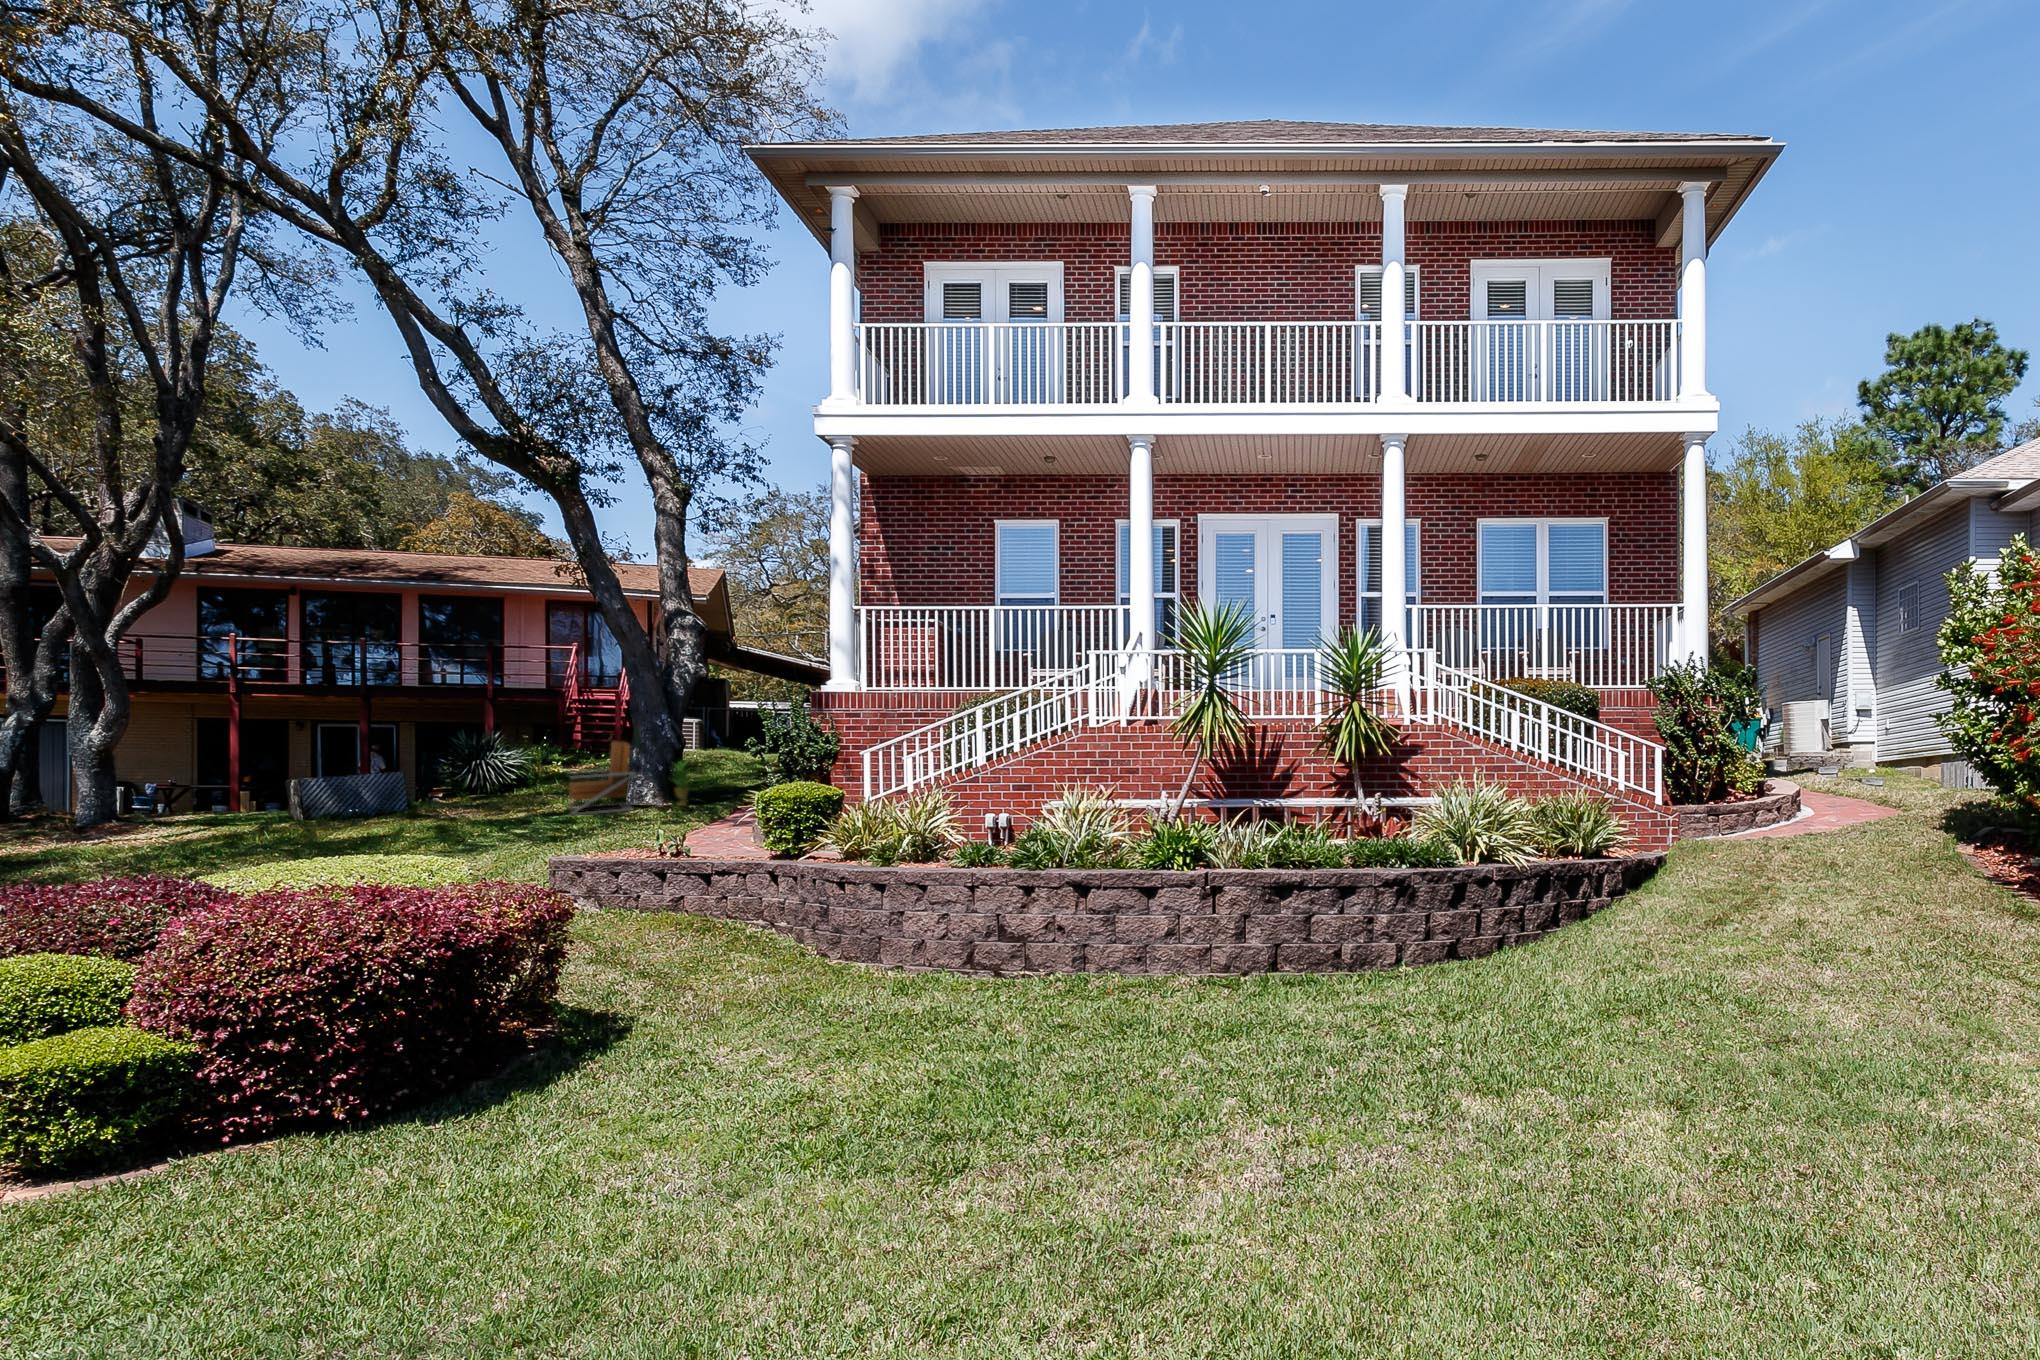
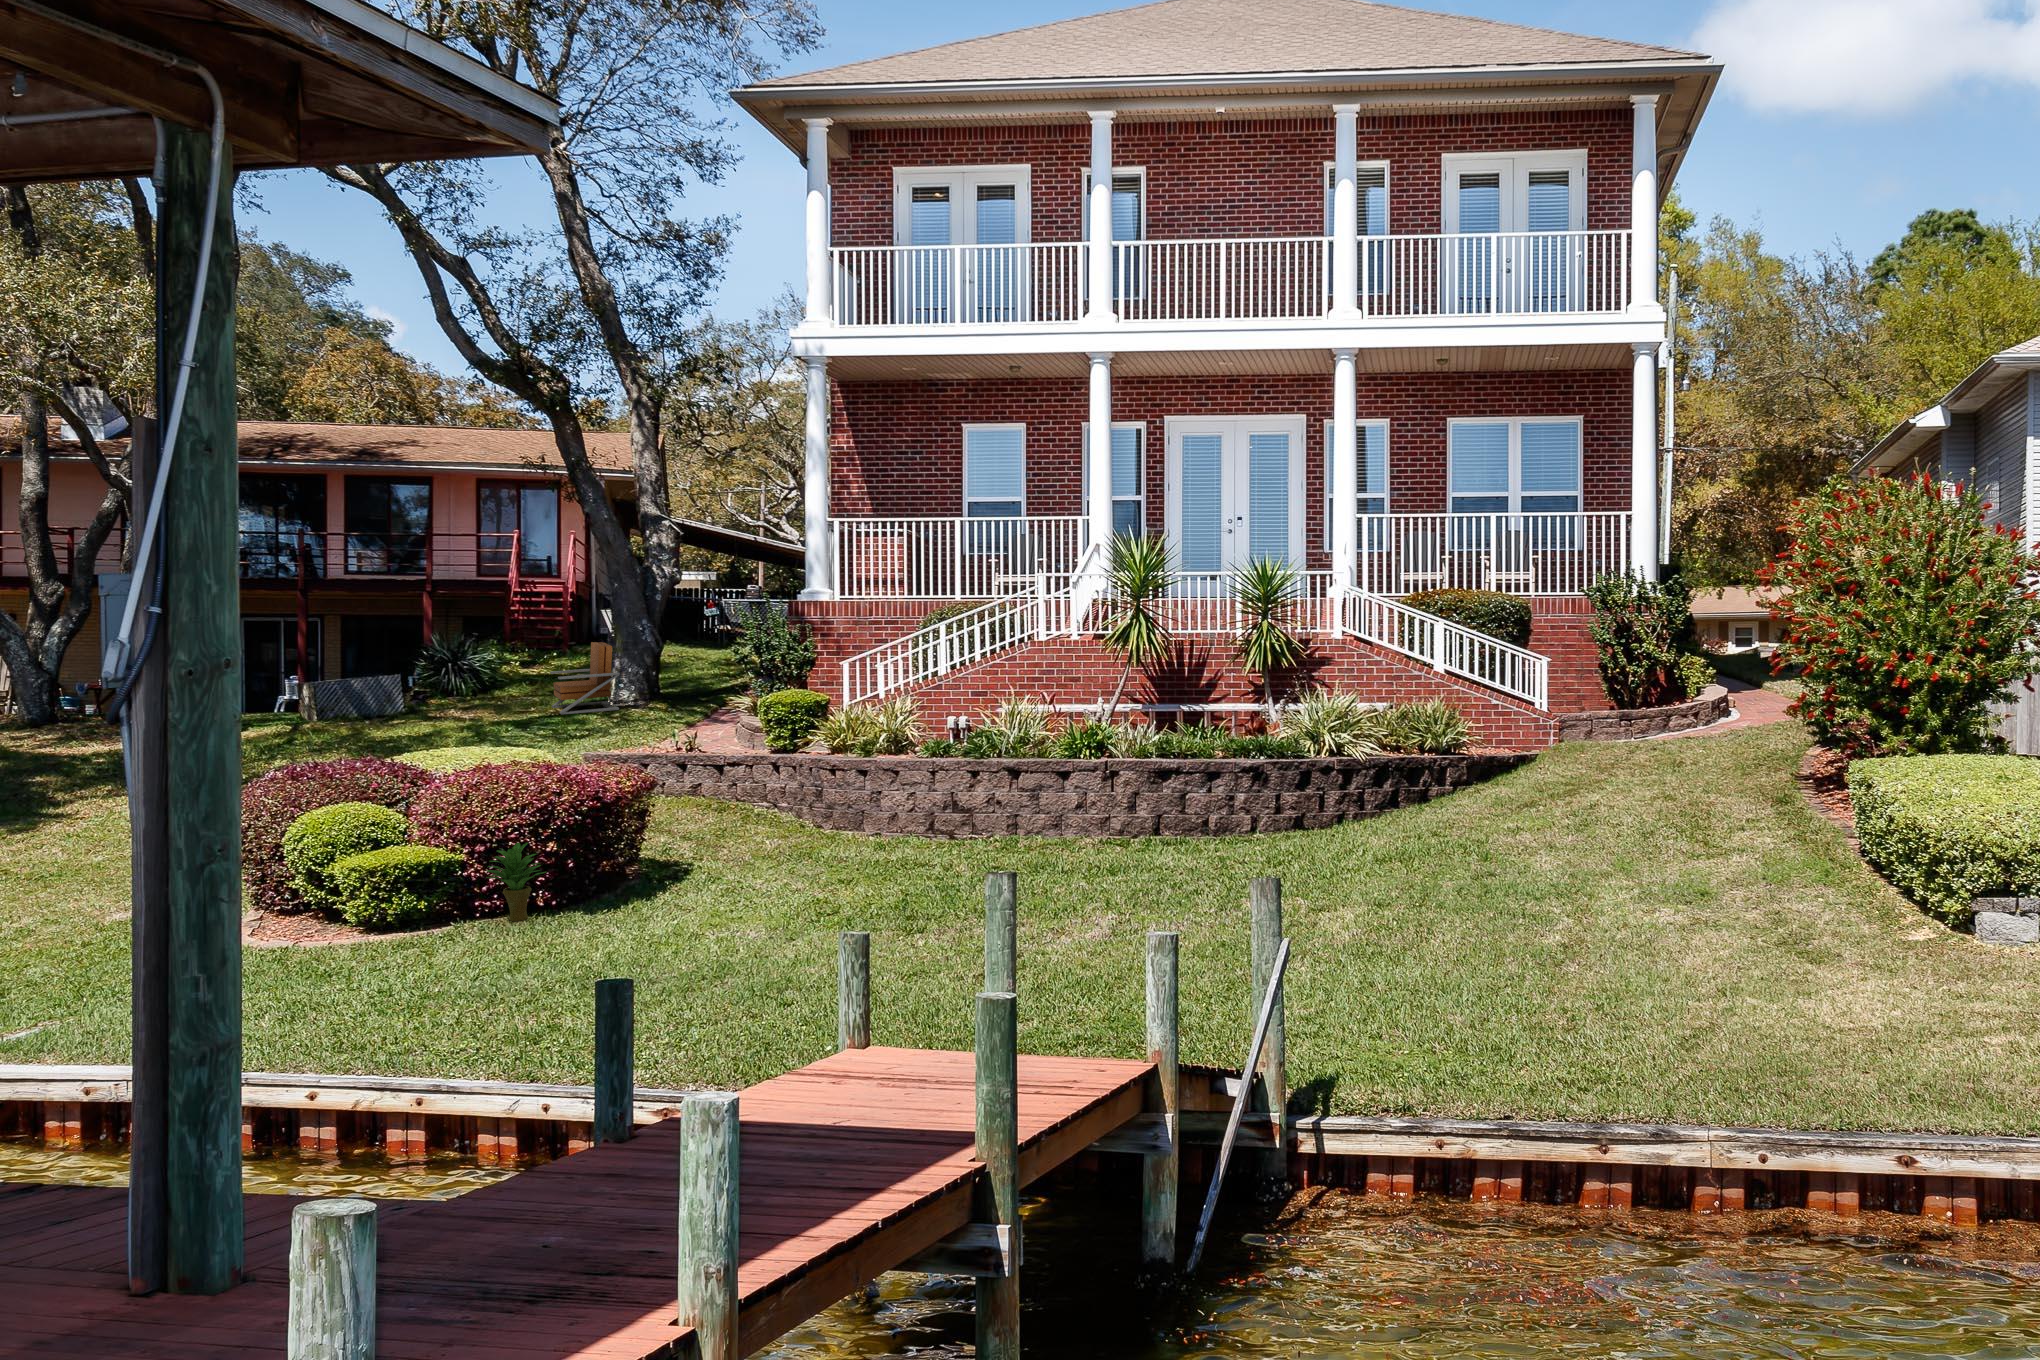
potted plant: present [671,762,693,806] -> present [486,843,546,921]

